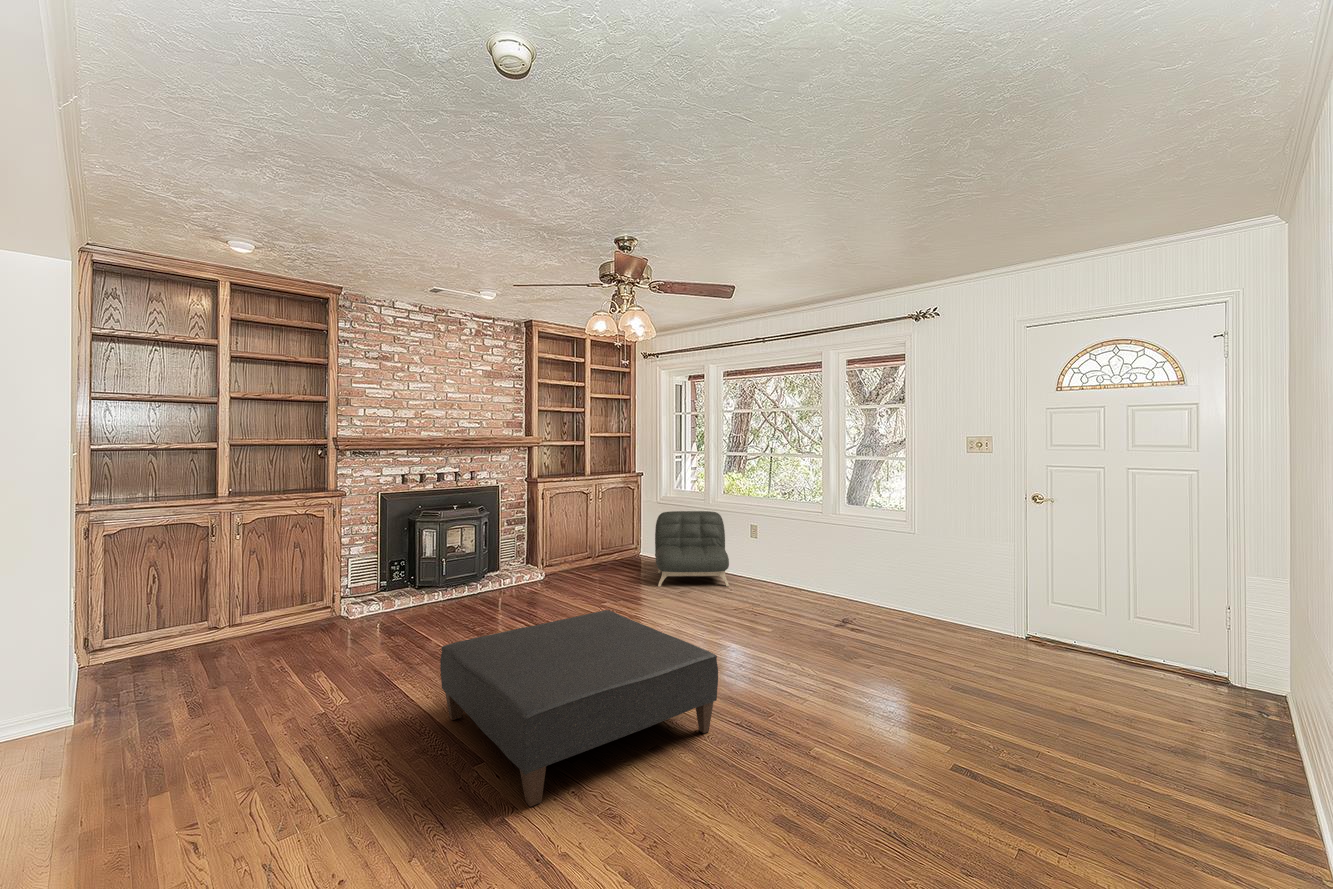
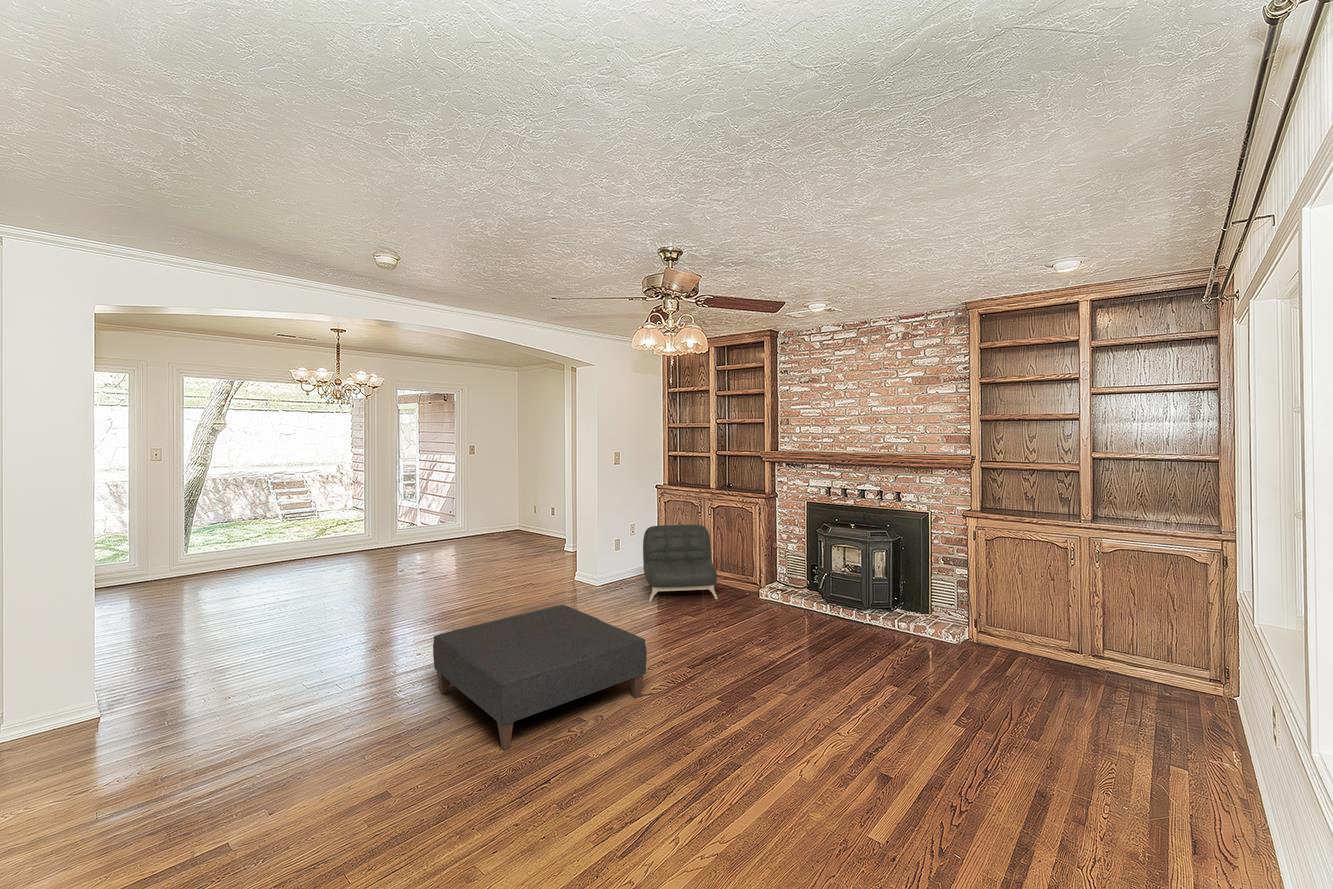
armchair: present [655,511,729,587] -> present [643,525,718,602]

